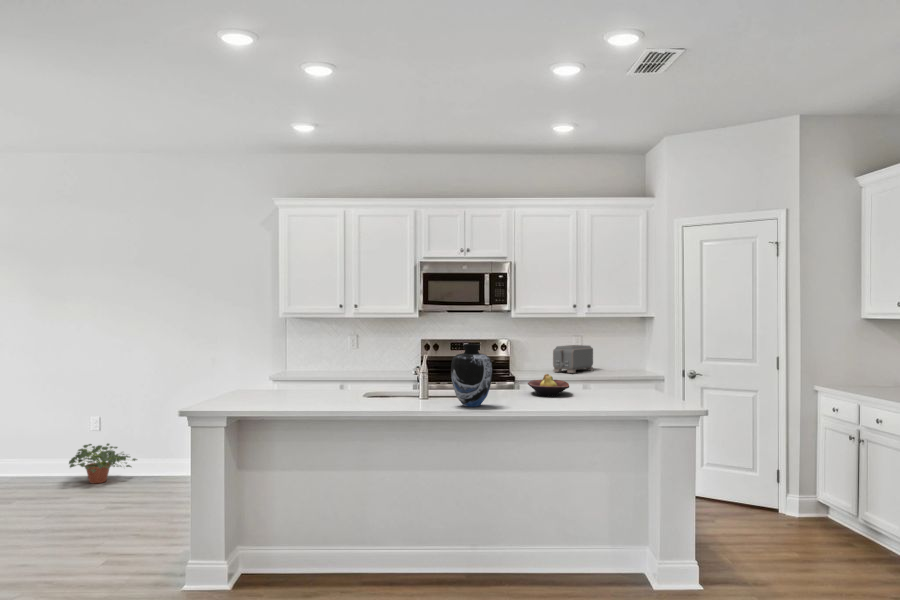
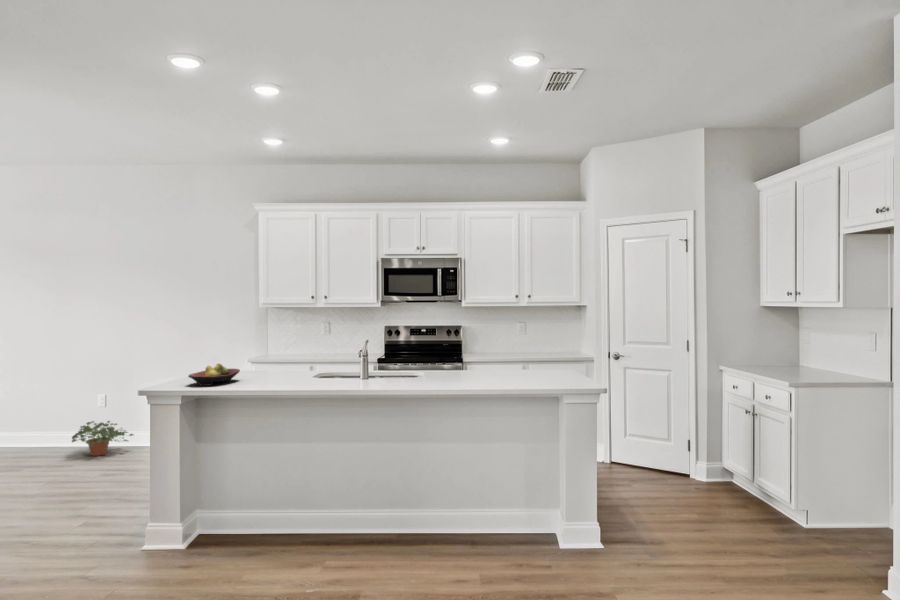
vase: present [451,344,492,407] -> none [380,331,417,387]
toaster: present [553,345,594,373] -> none [499,331,537,356]
fruit bowl: present [528,374,569,397] -> present [188,364,240,386]

